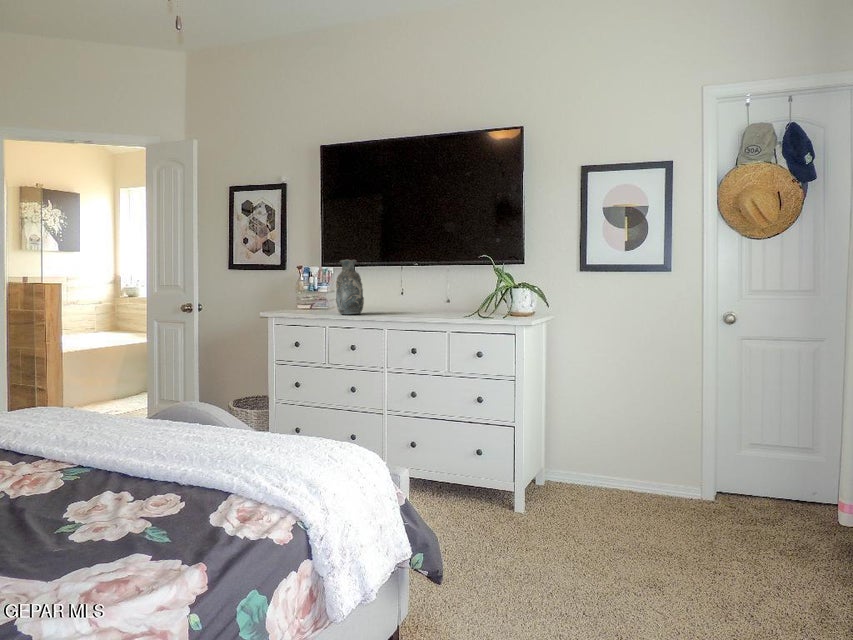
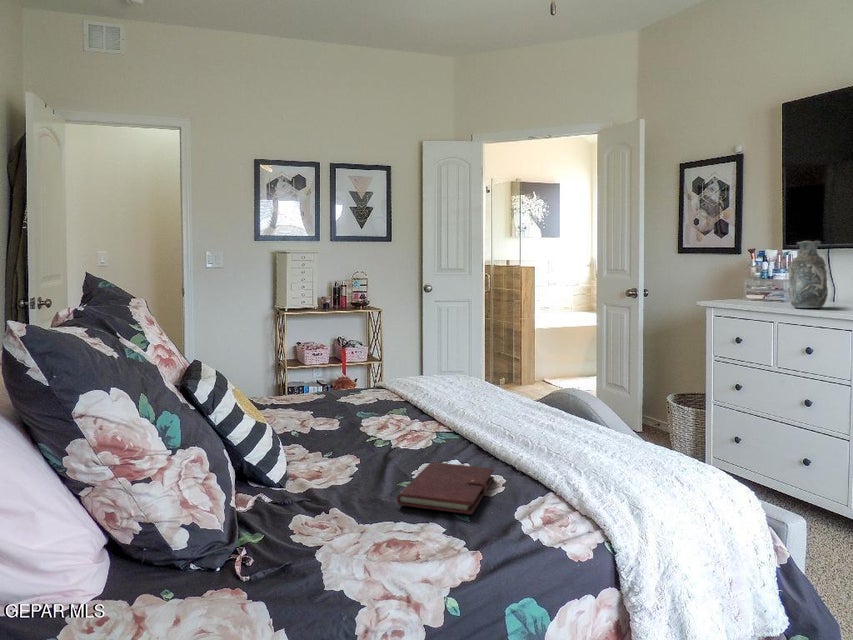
notebook: none [76,488,171,547] -> present [397,462,494,514]

